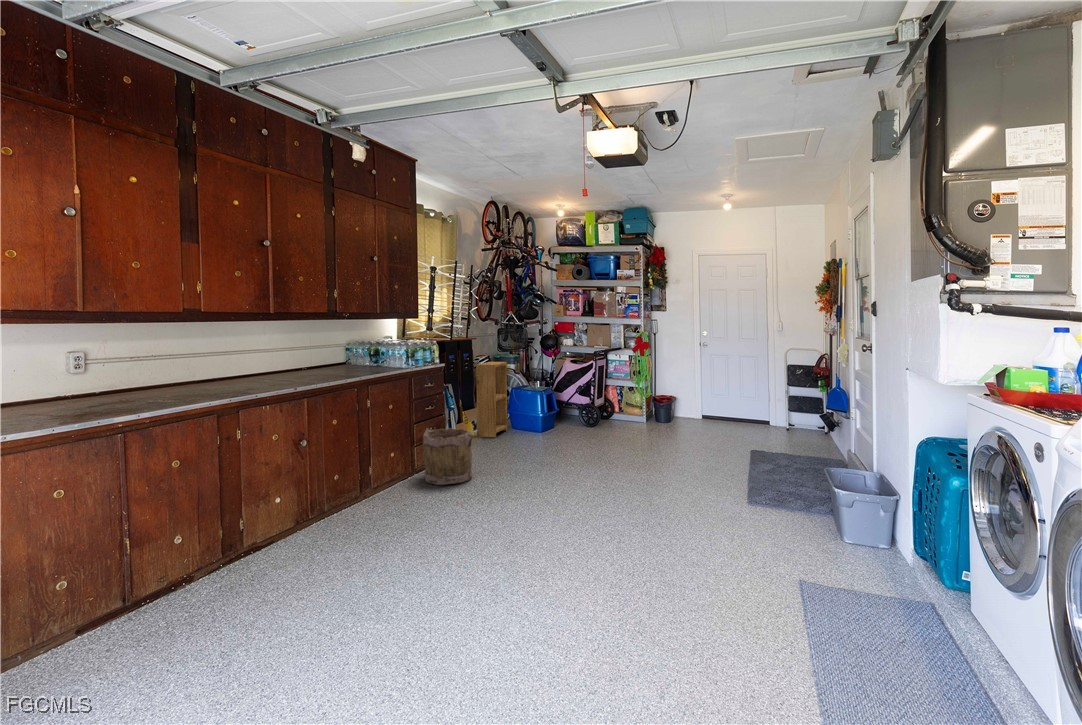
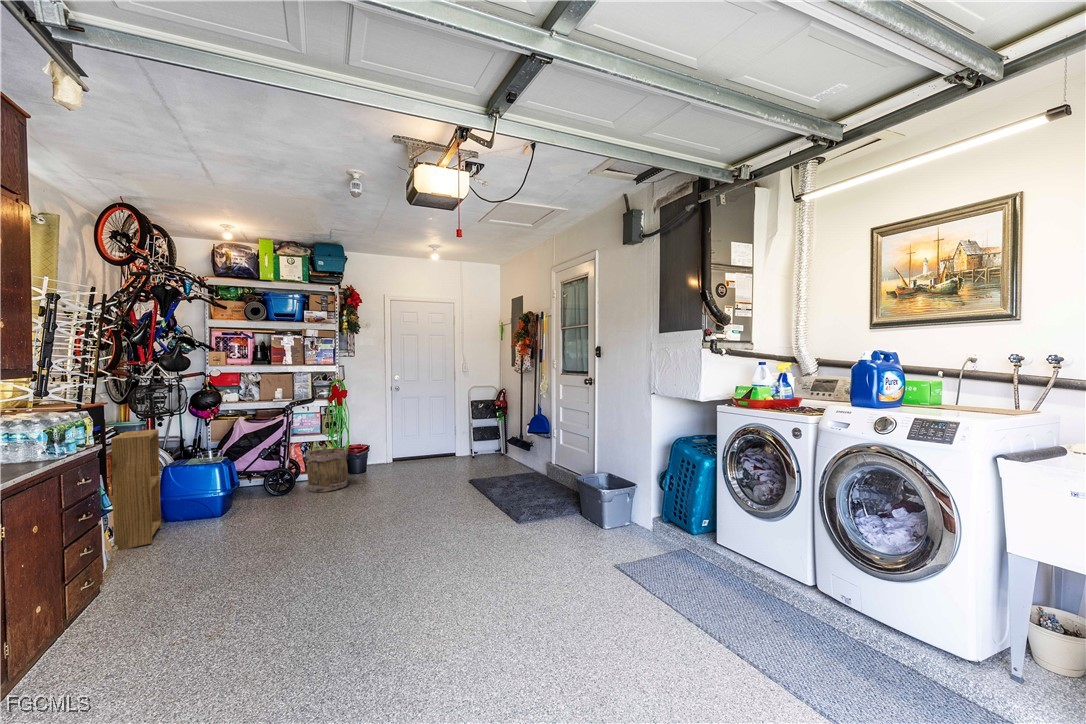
bucket: present [423,428,474,485] -> present [304,448,349,492]

